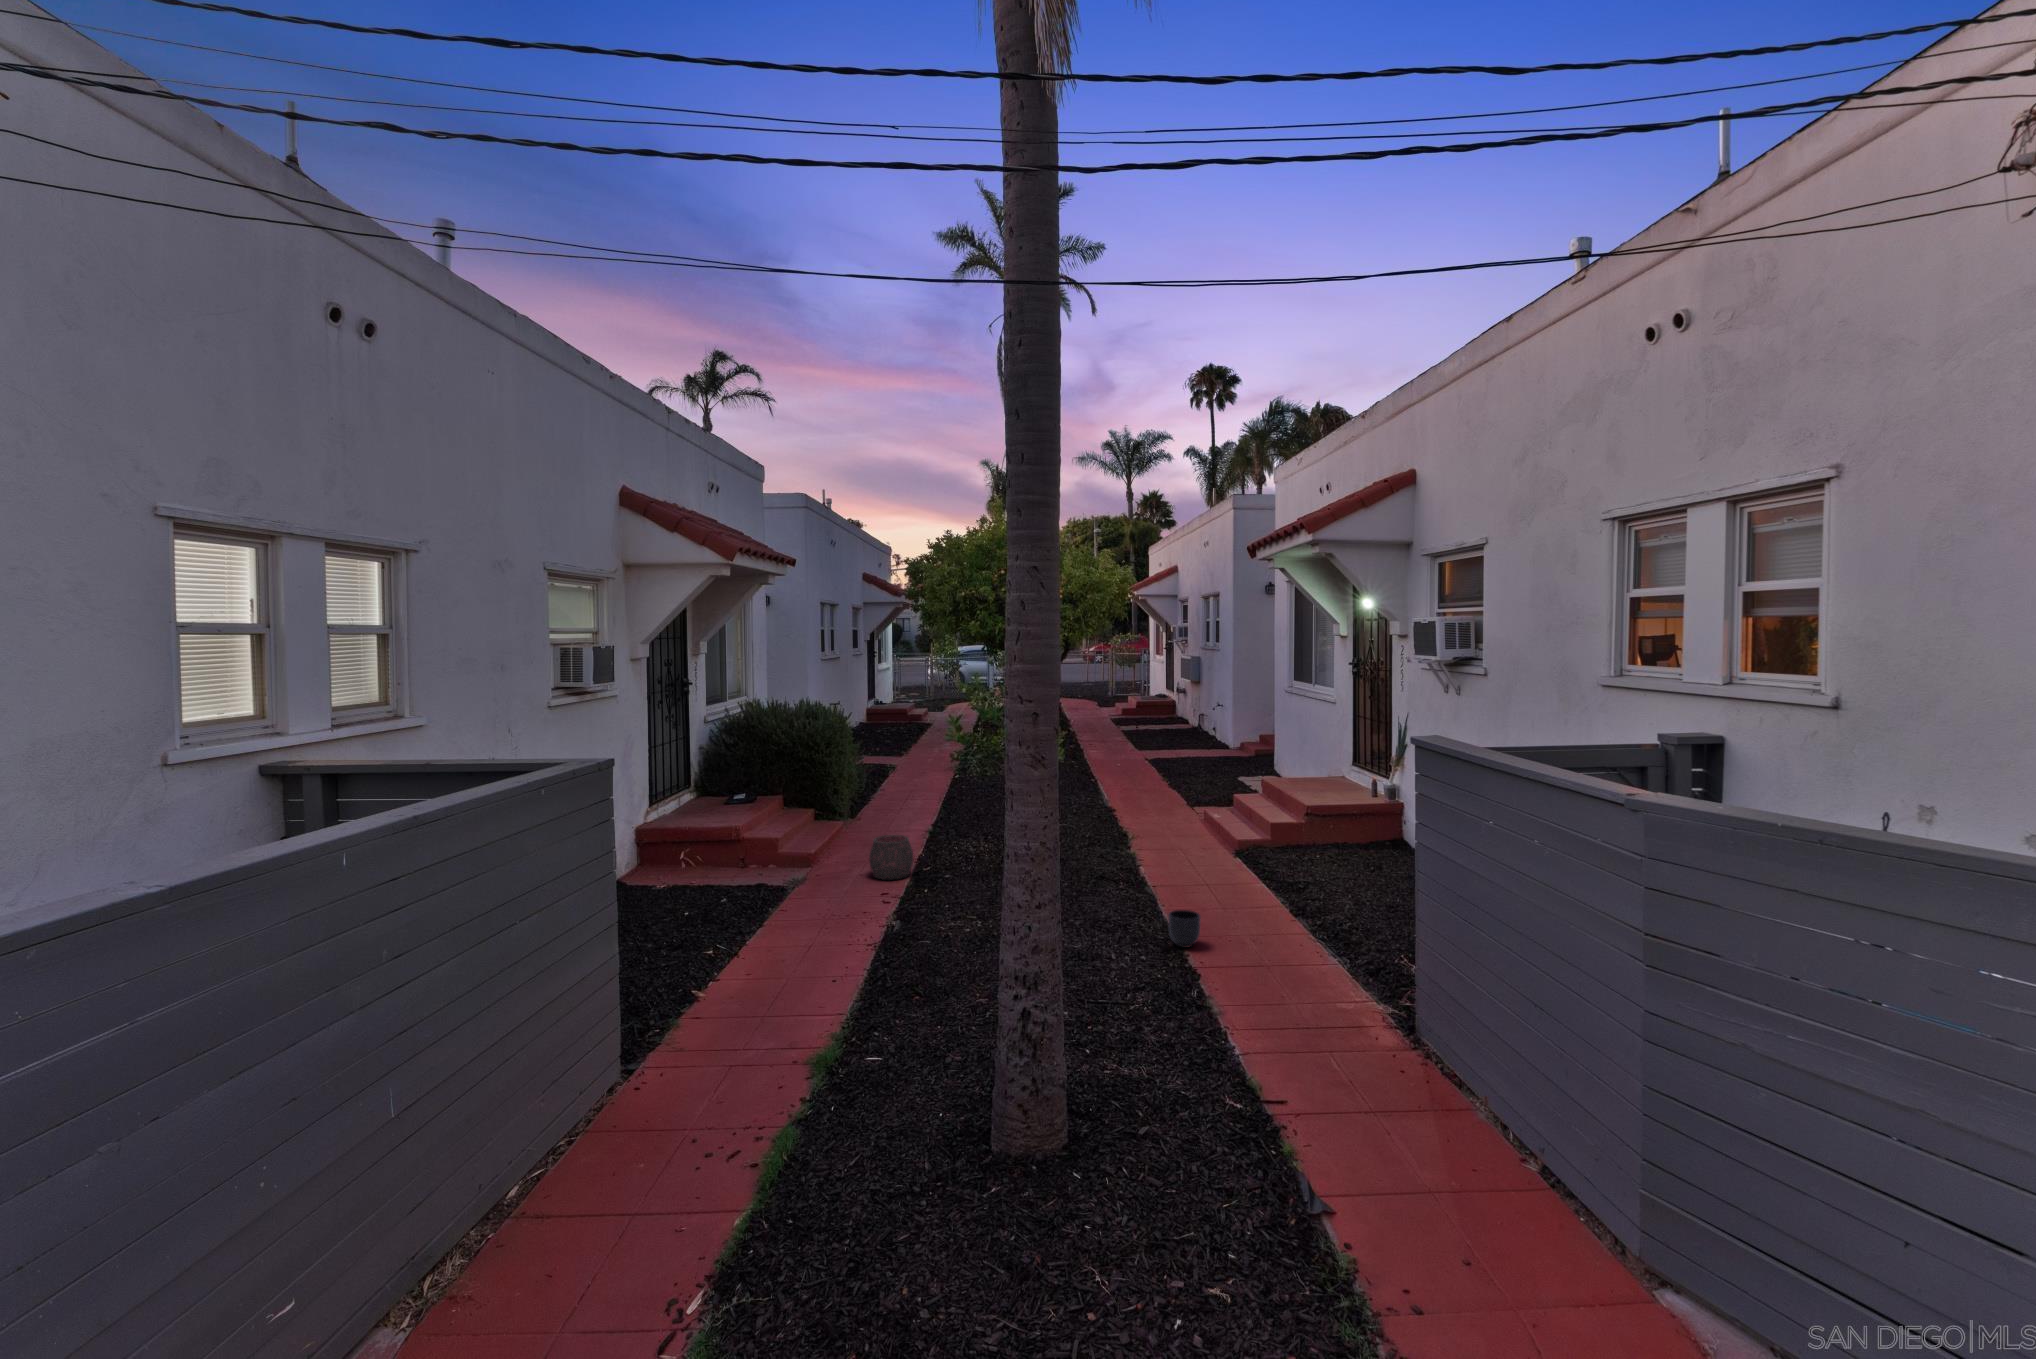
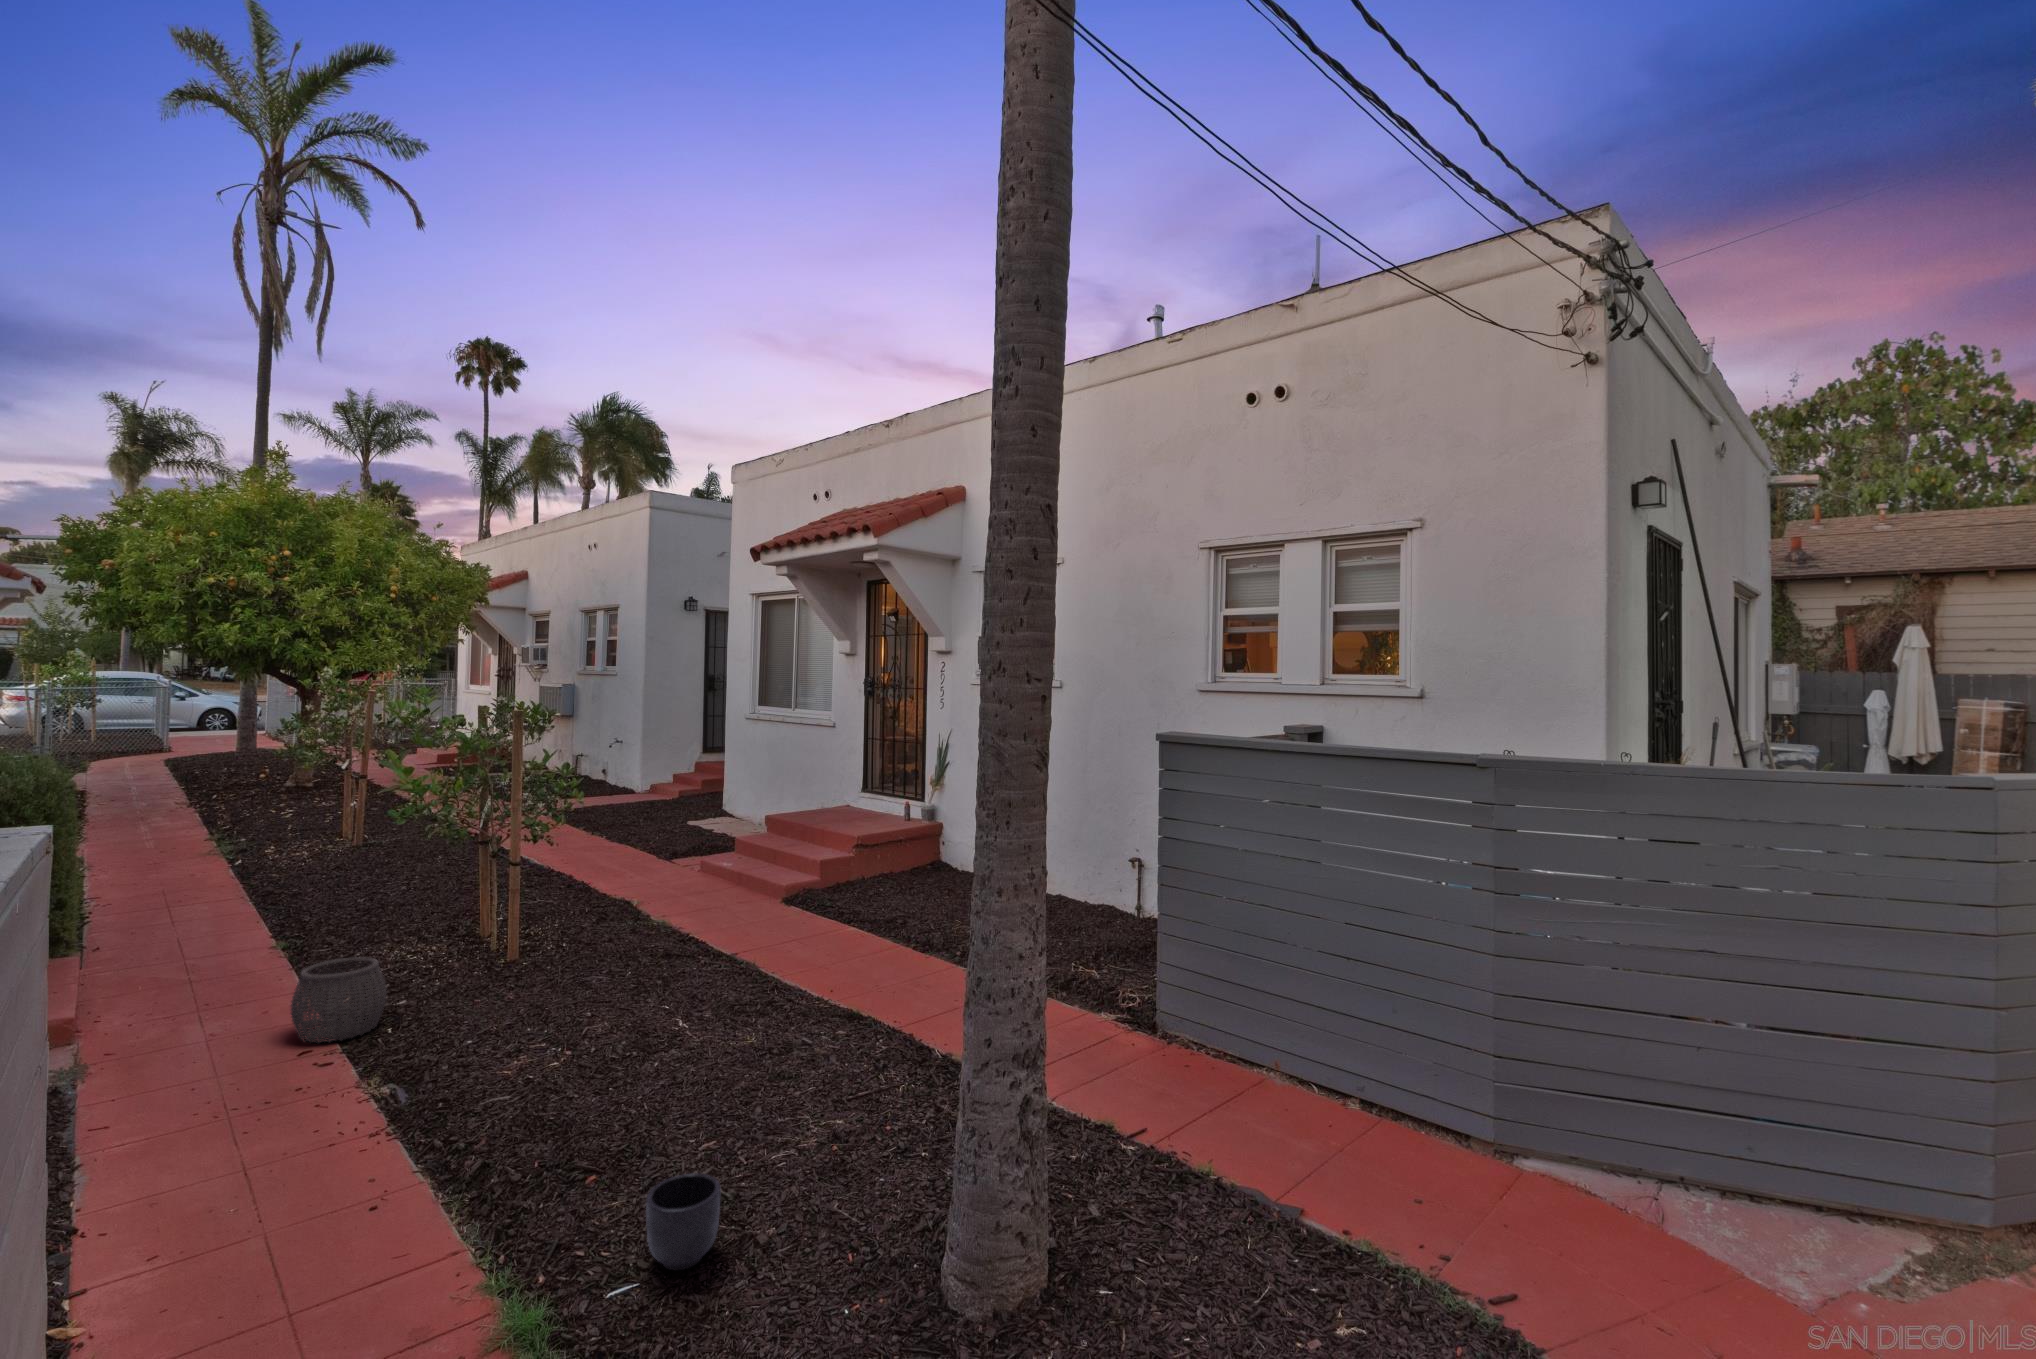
planter: present [1168,910,1201,948] -> present [646,1173,720,1270]

